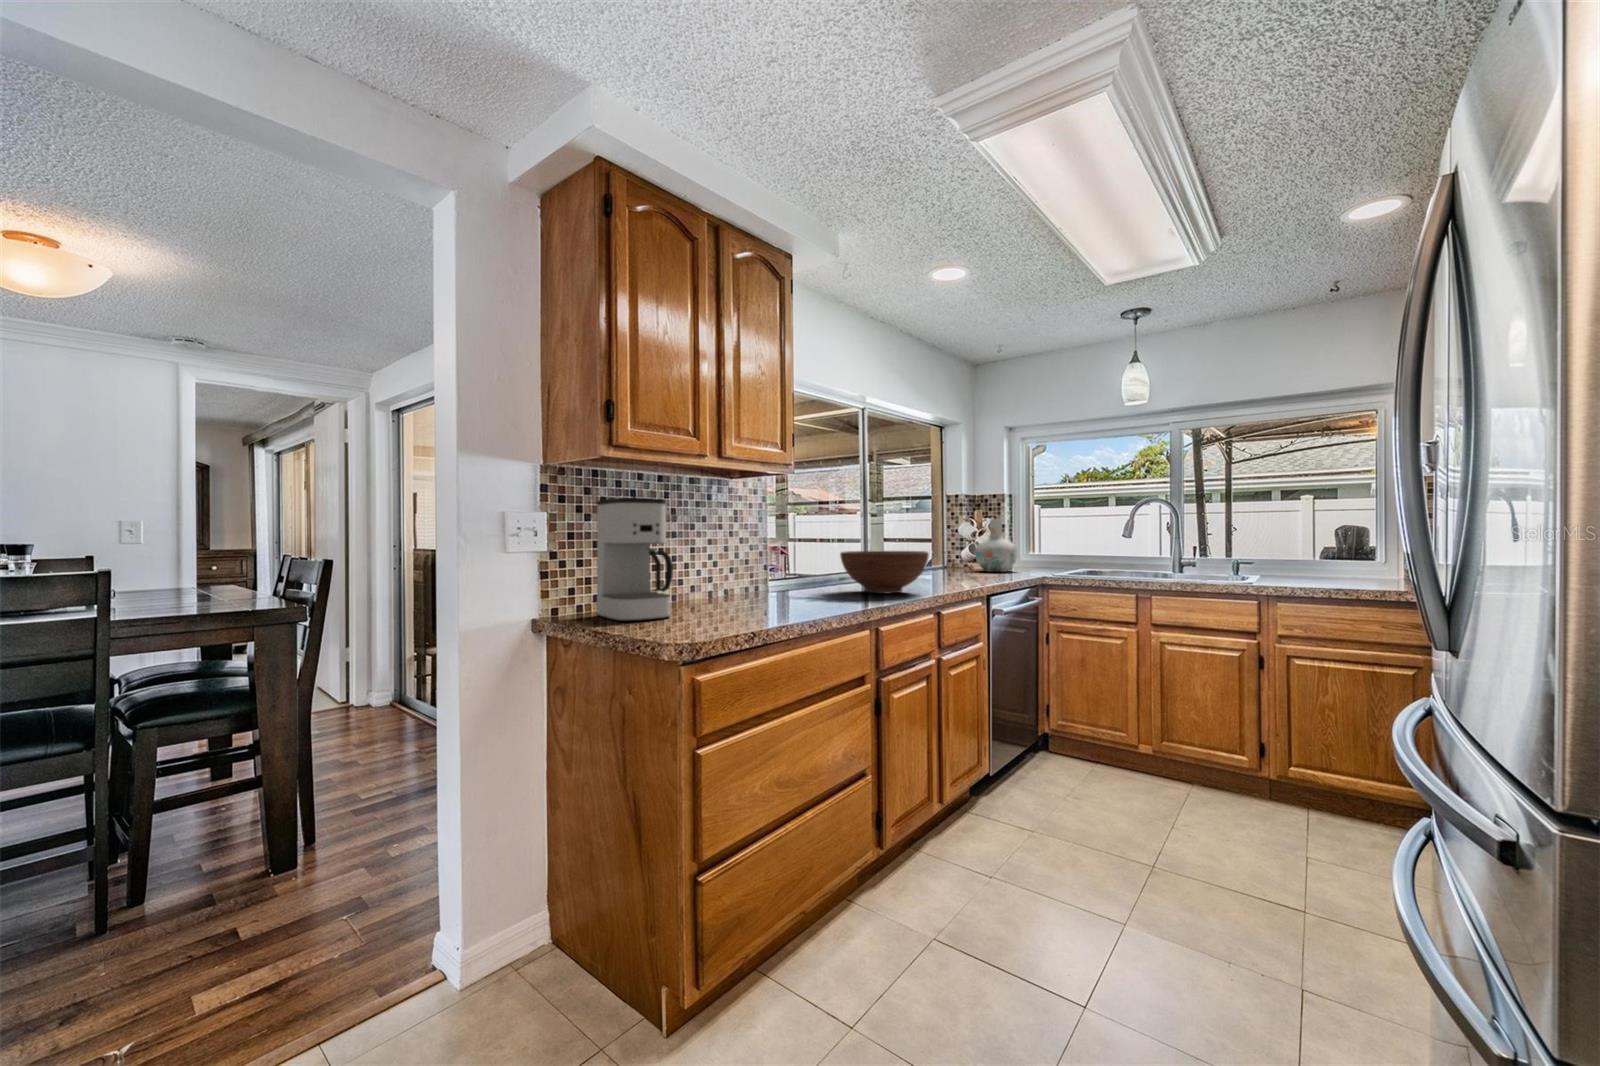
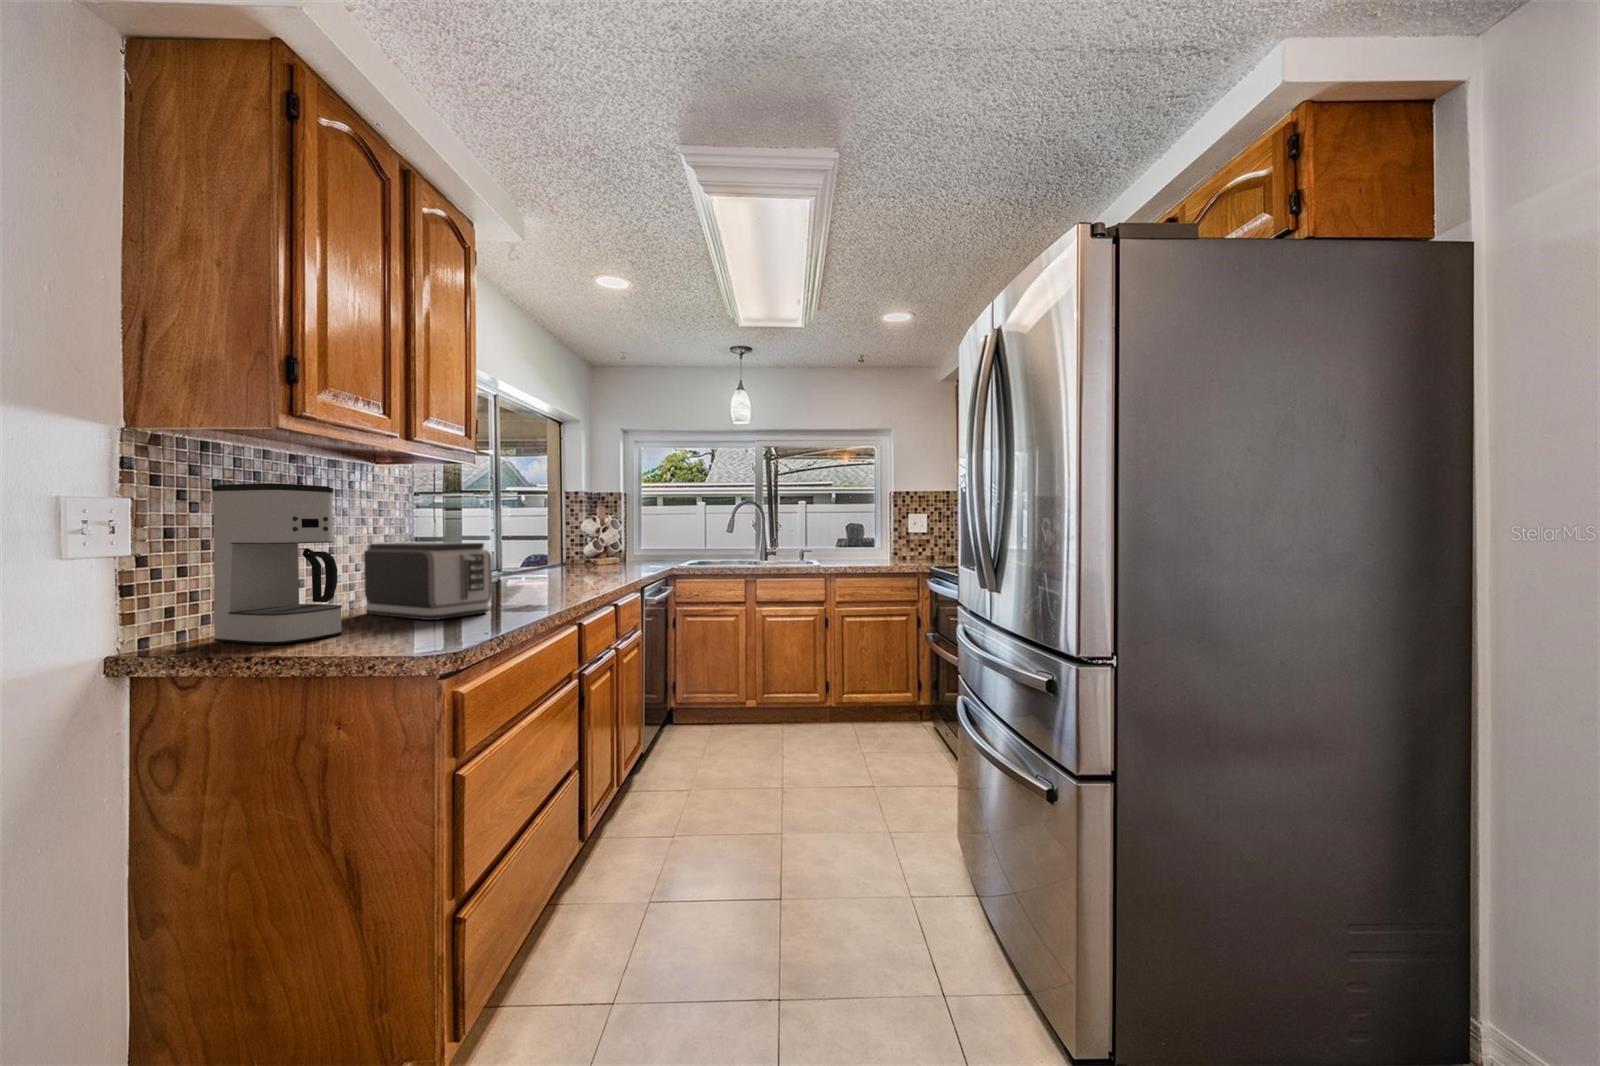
vase: present [975,519,1018,572] -> none [601,516,641,565]
toaster: none [709,545,795,612] -> present [364,542,492,620]
fruit bowl: present [840,551,929,593] -> none [505,547,600,590]

